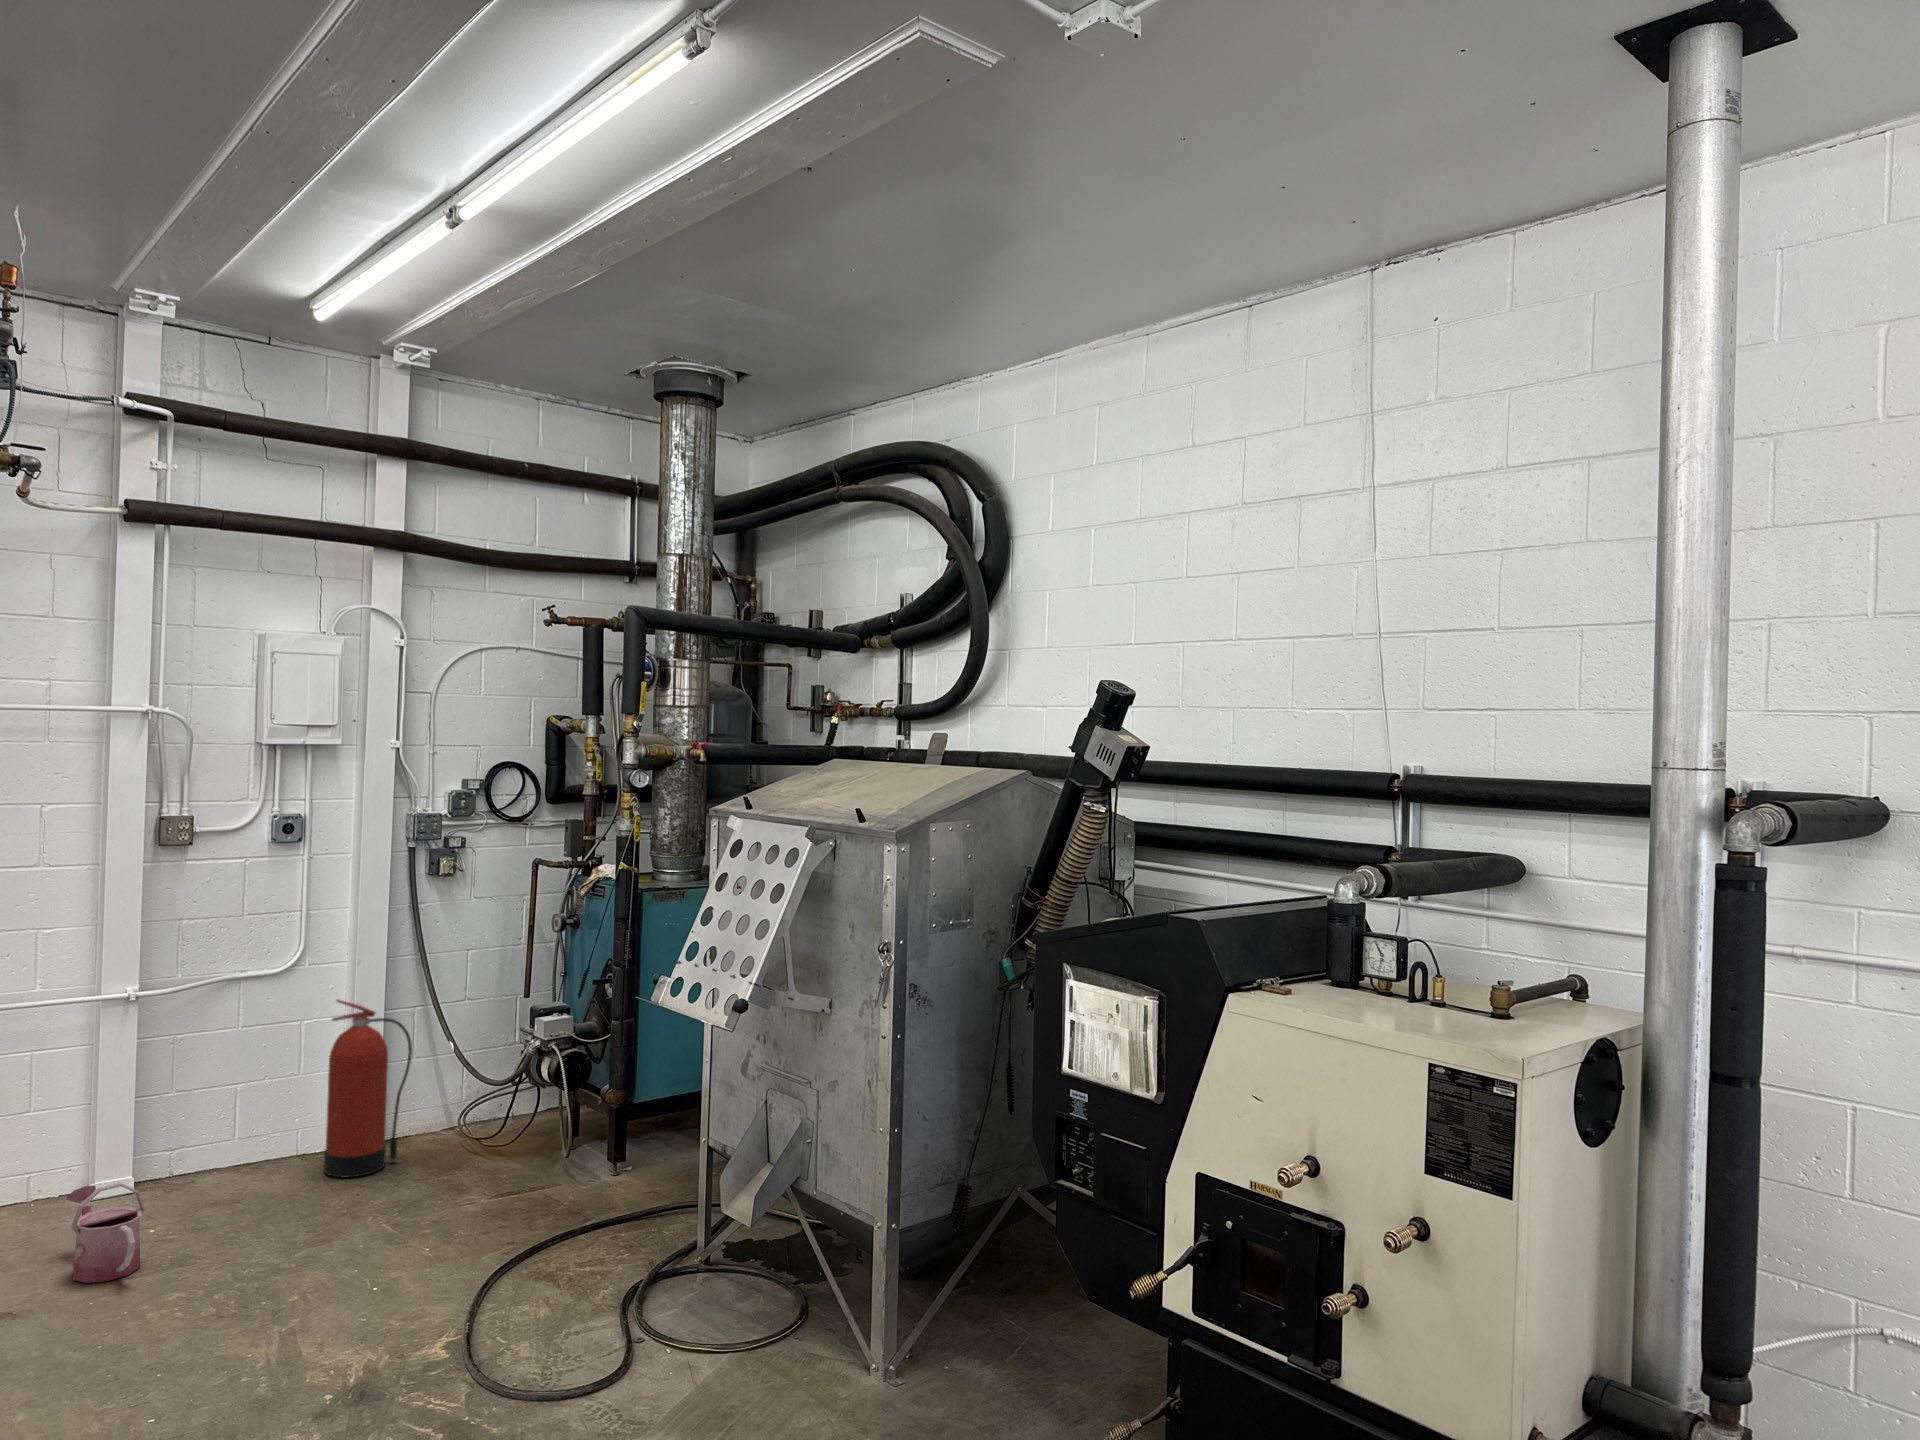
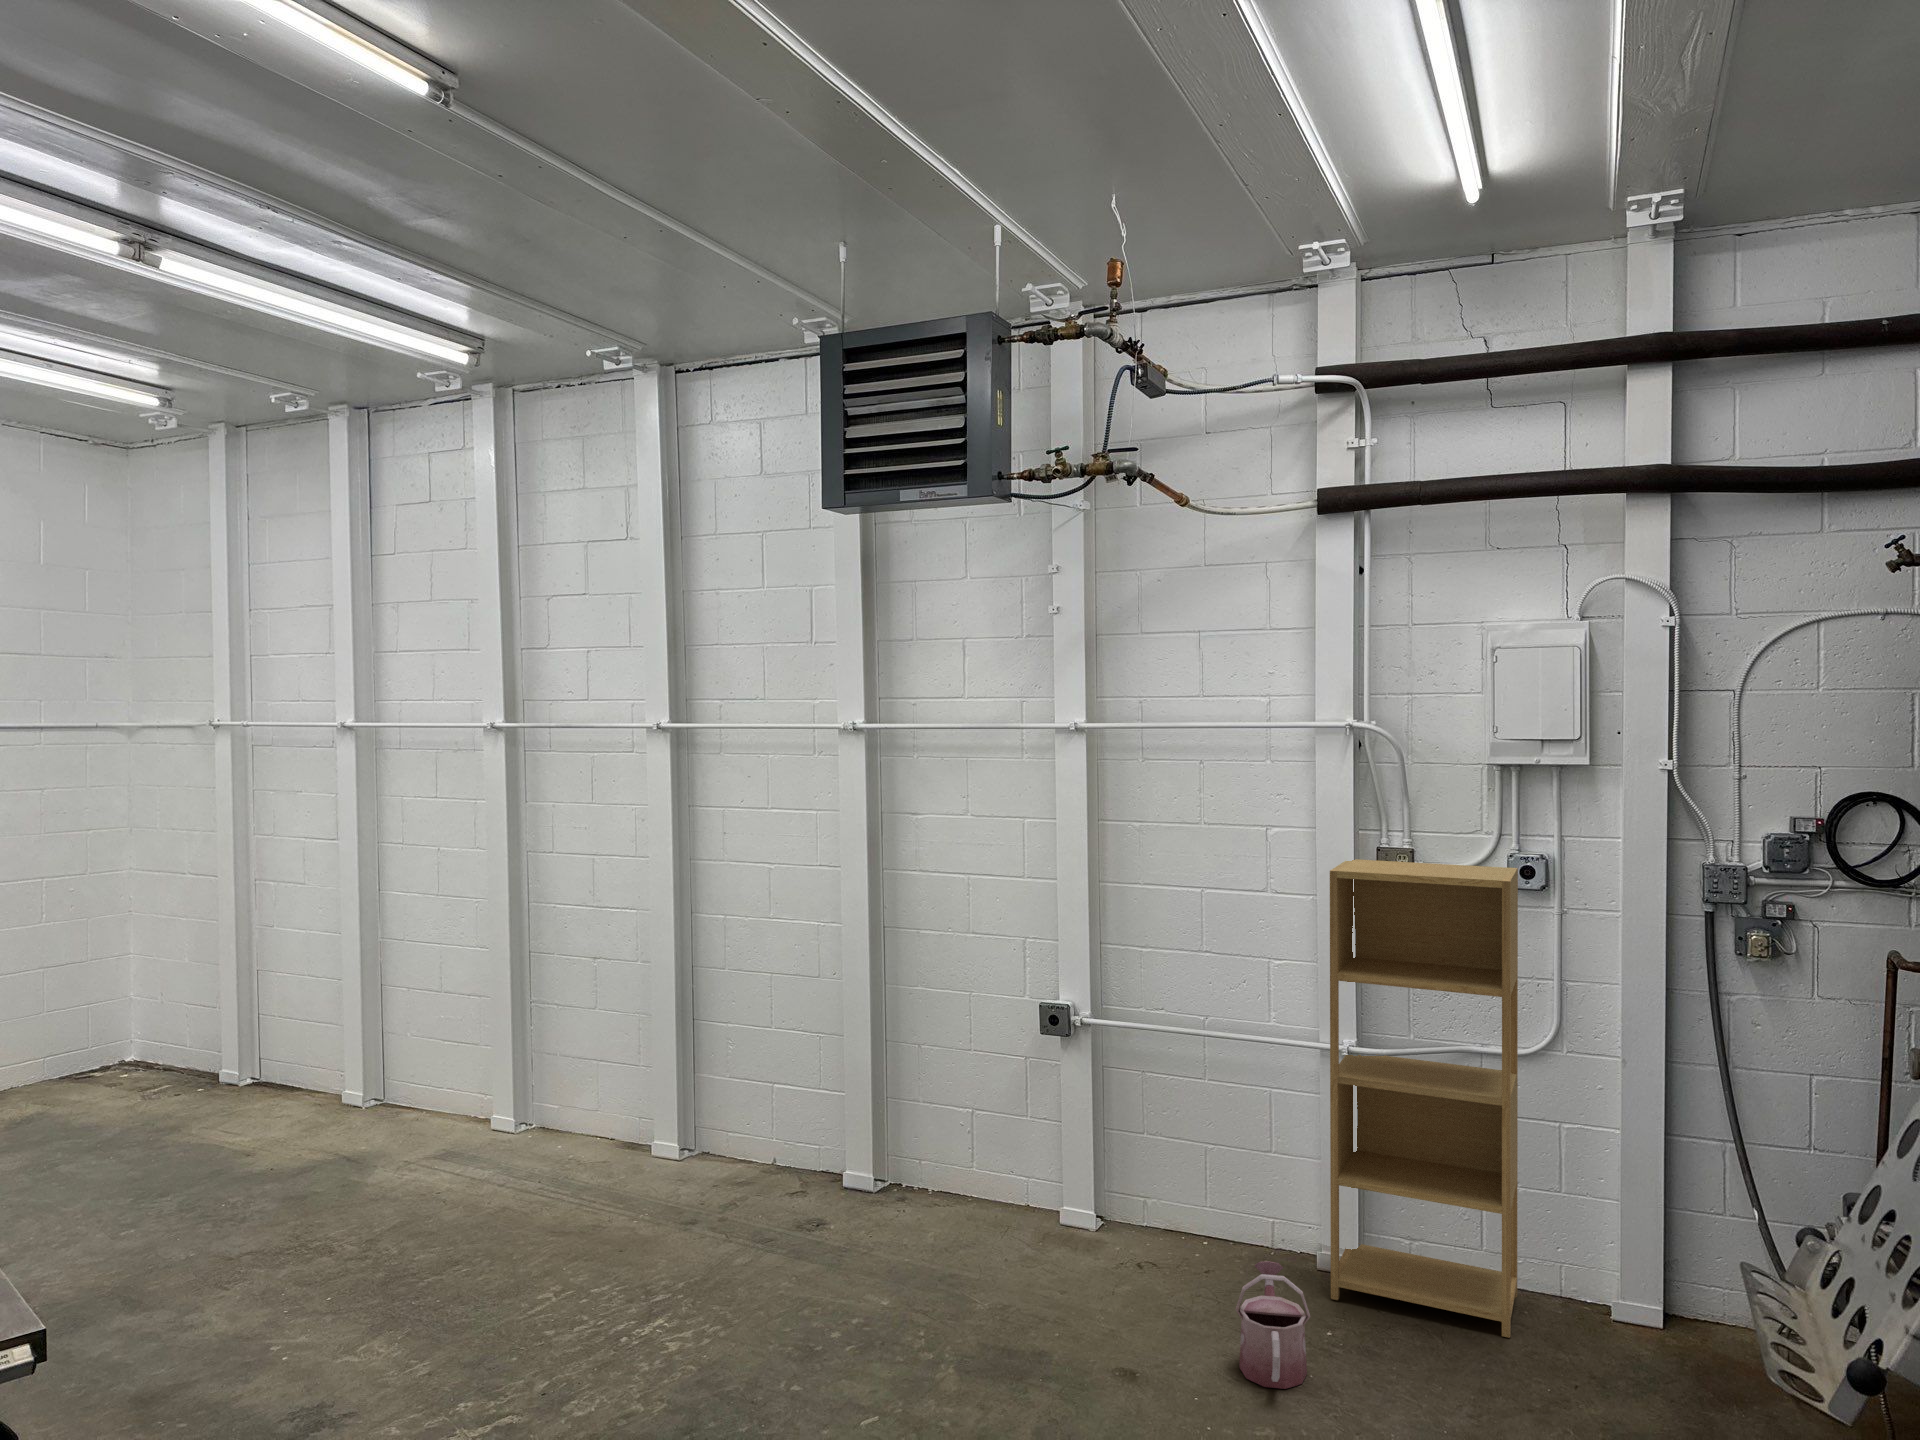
shelving unit: none [114,825,297,1215] -> present [1330,859,1518,1338]
fire extinguisher: present [324,1000,412,1177] -> none [1568,1111,1689,1369]

